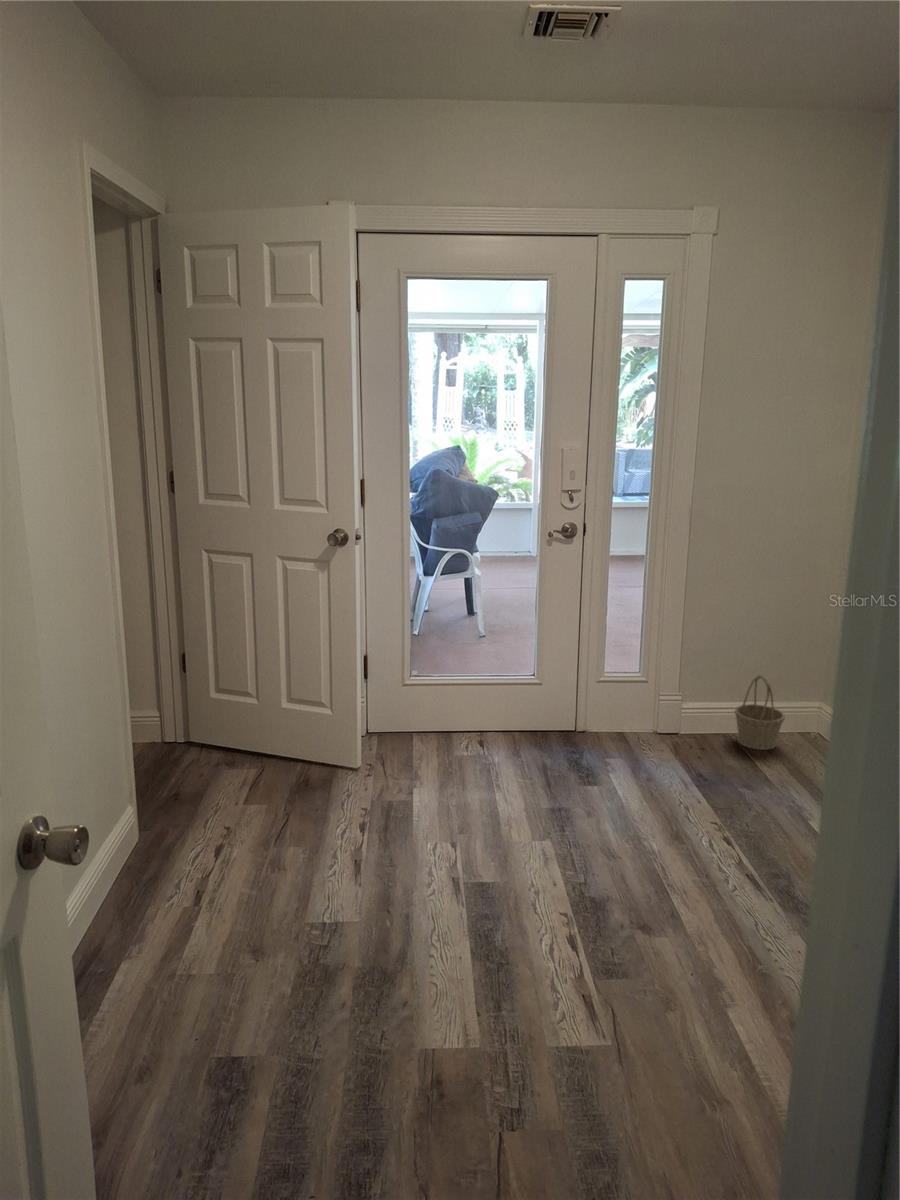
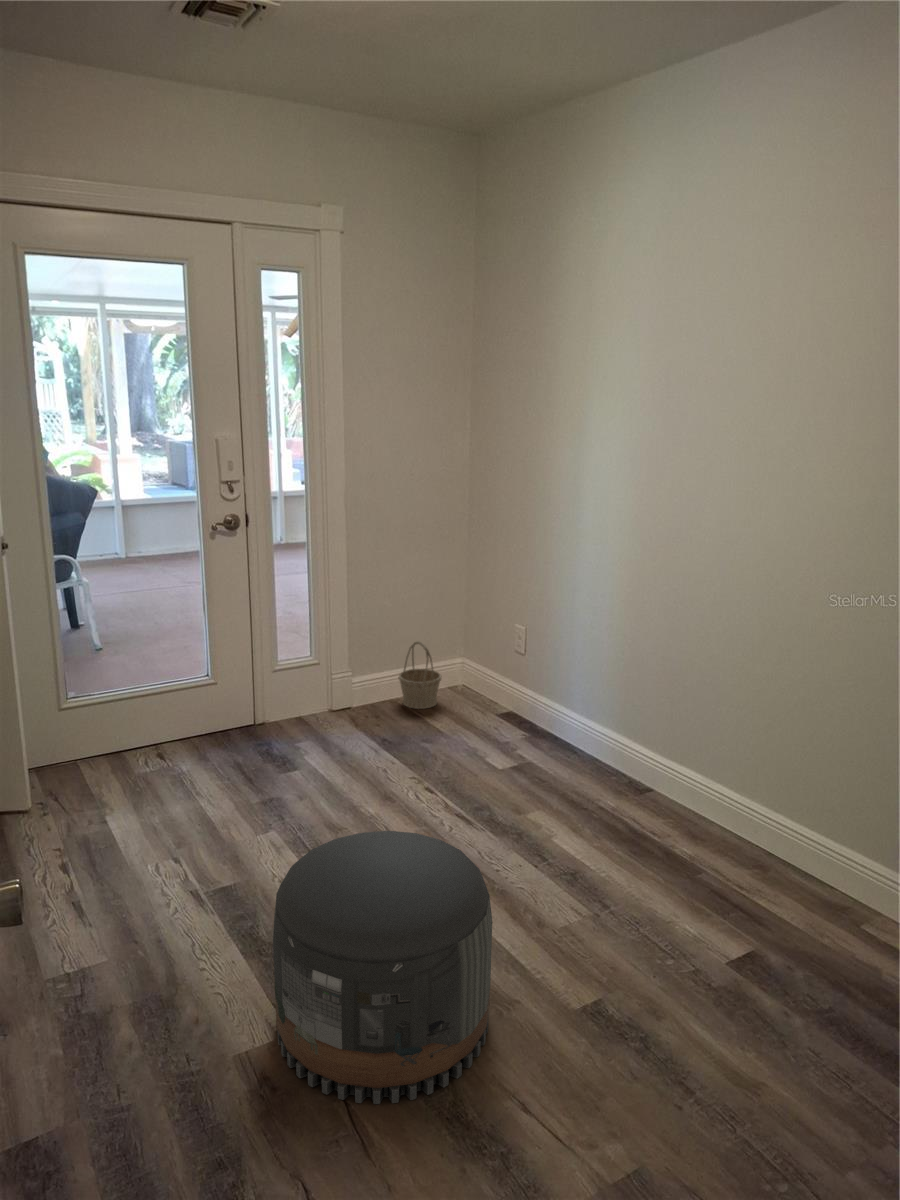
pouf: none [464,866,700,1167] -> present [273,831,492,1104]

